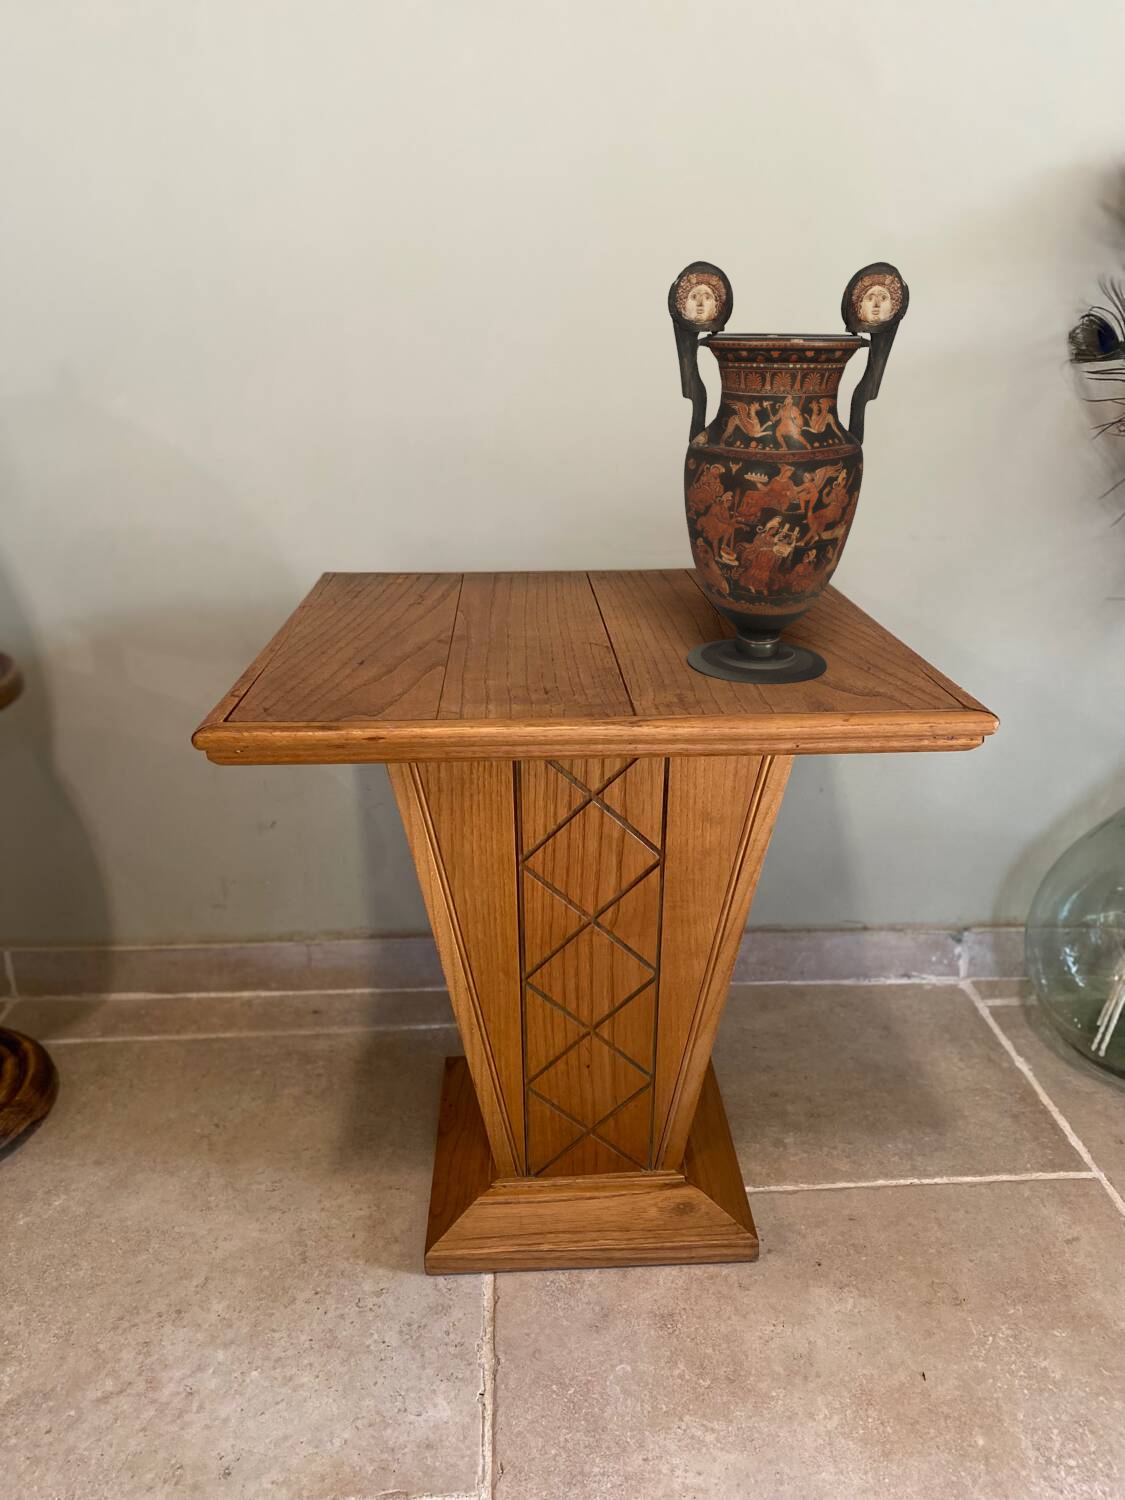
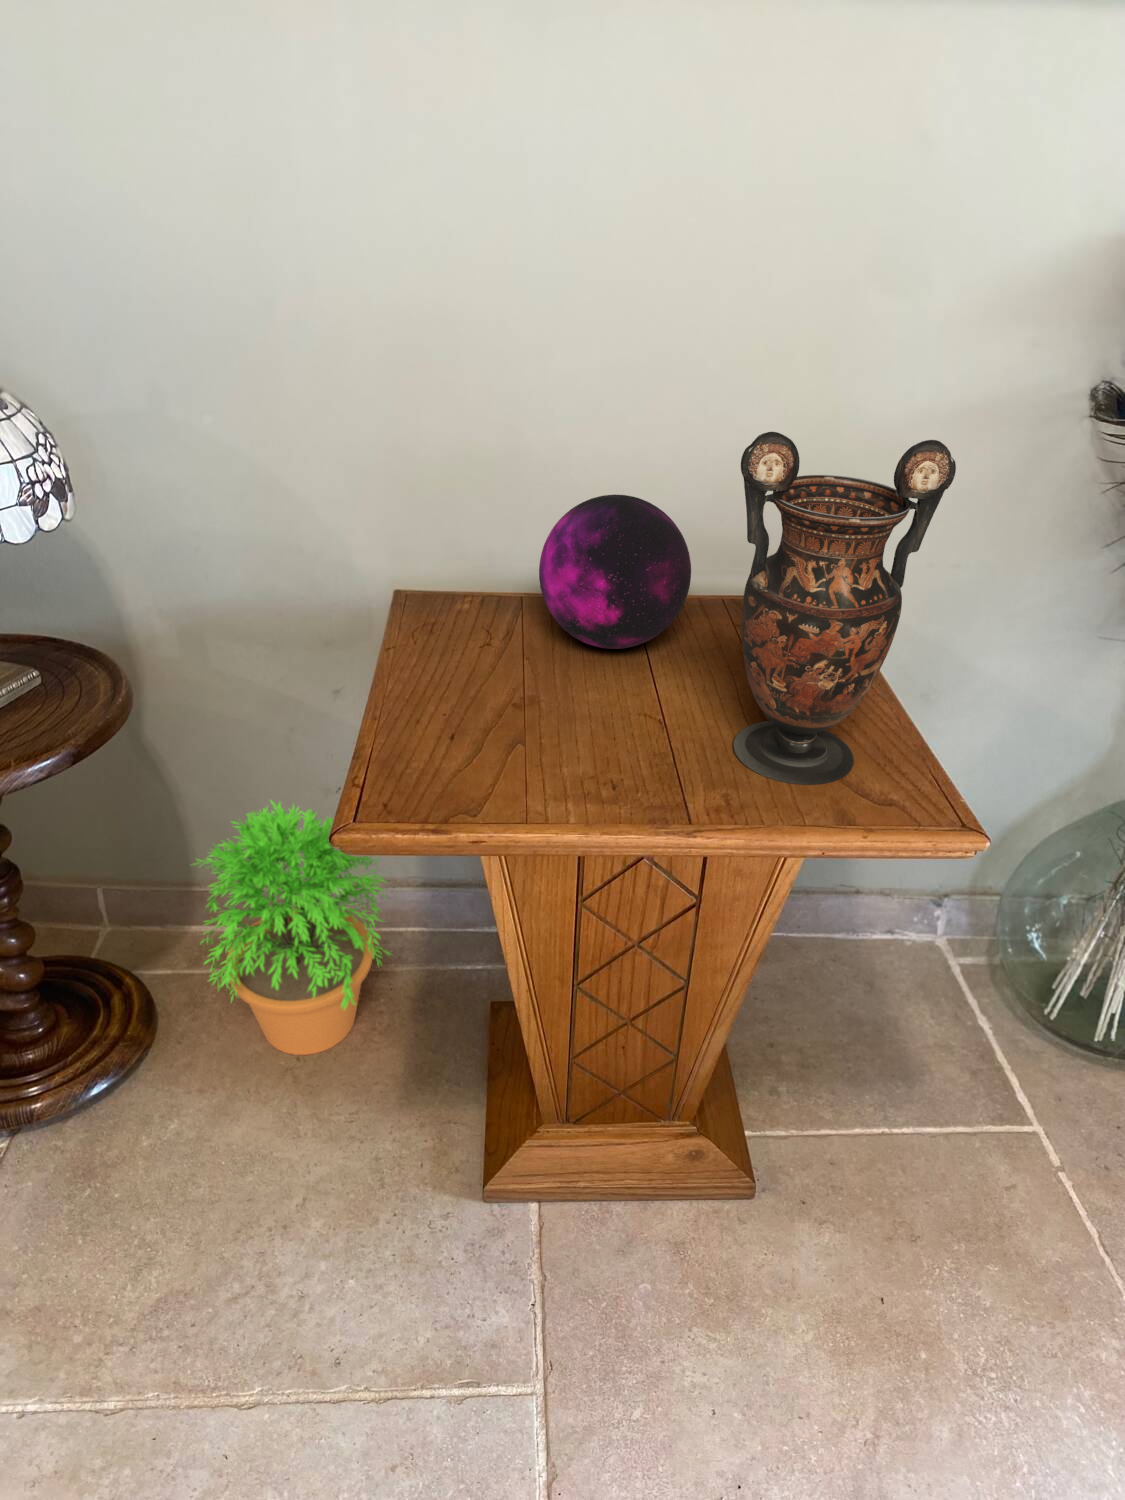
decorative orb: none [472,427,640,597] -> present [539,494,691,649]
potted plant: none [98,816,328,1120] -> present [196,800,390,1055]

